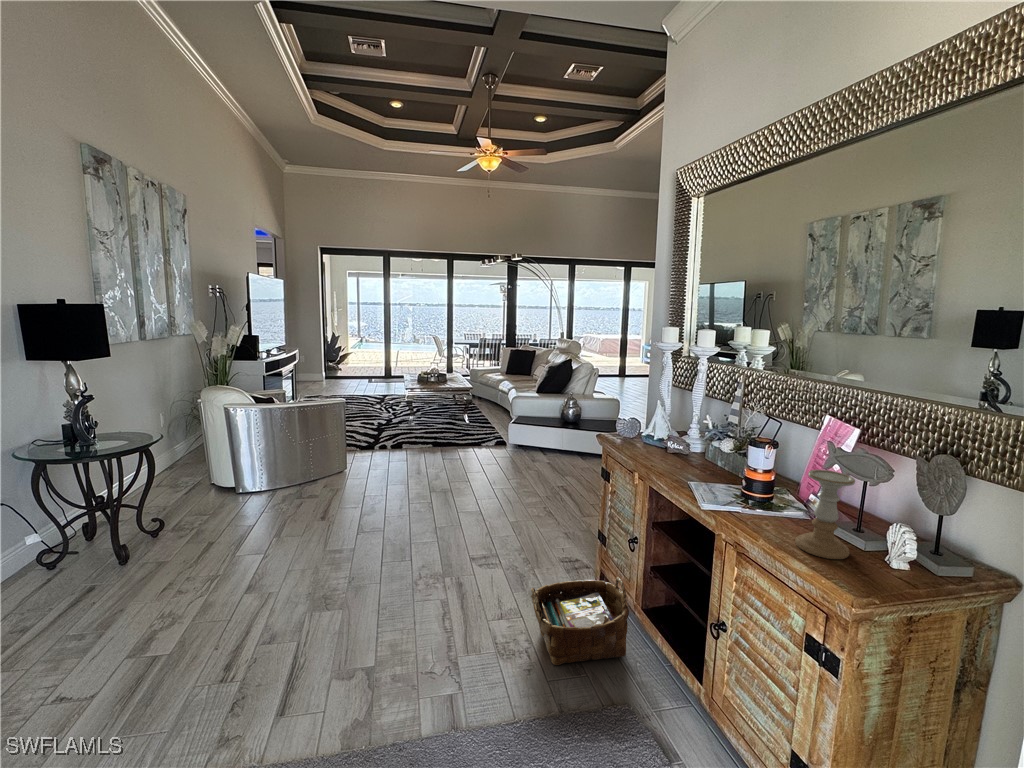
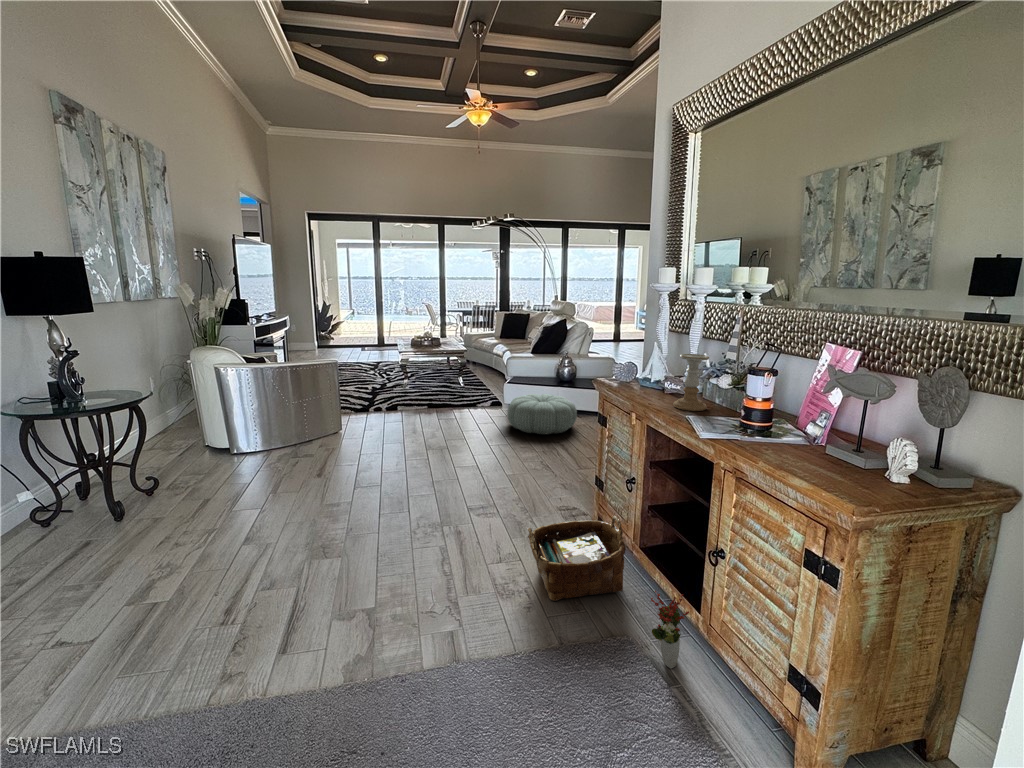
pouf: none [513,438,582,480] -> present [507,394,577,434]
candle holder: present [796,470,855,559] -> present [673,354,709,411]
decorative plant: none [653,662,692,744] -> present [651,591,689,668]

